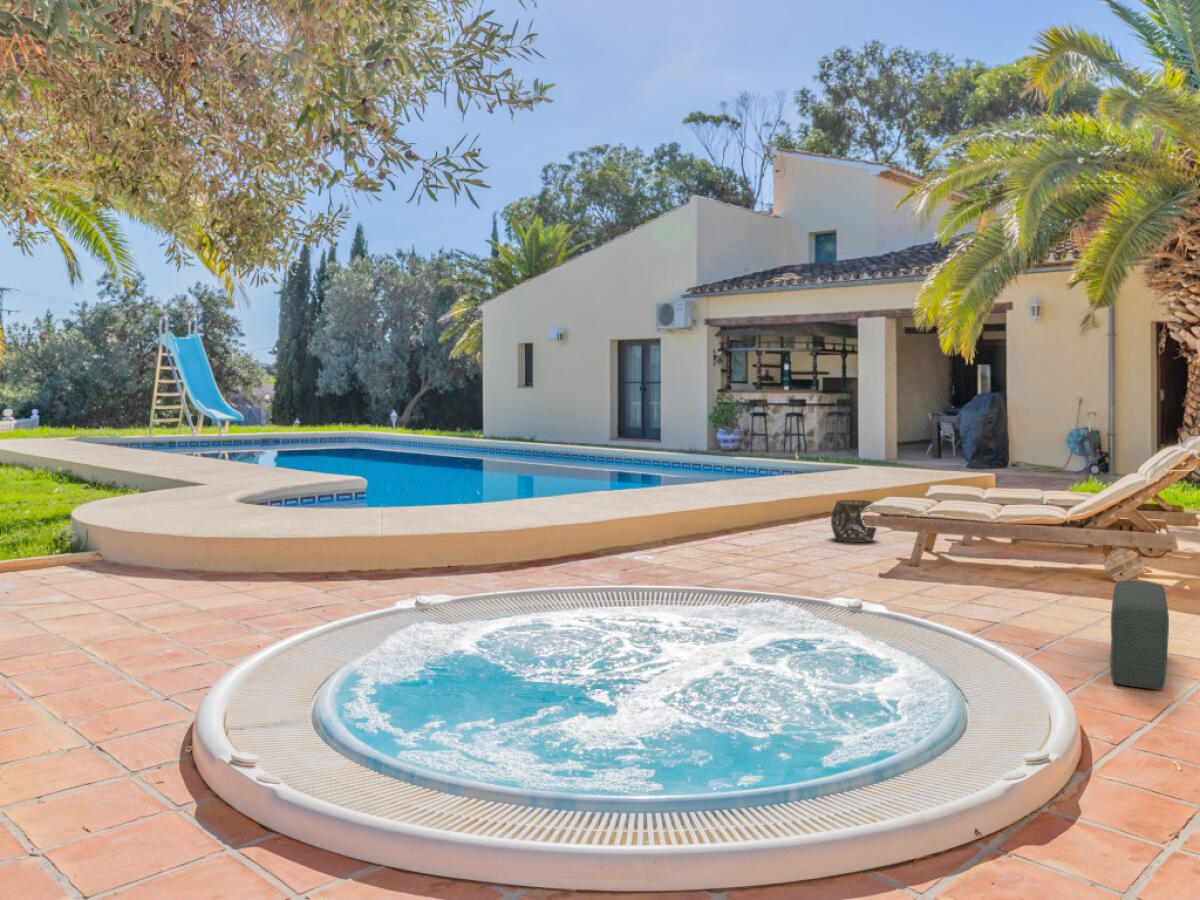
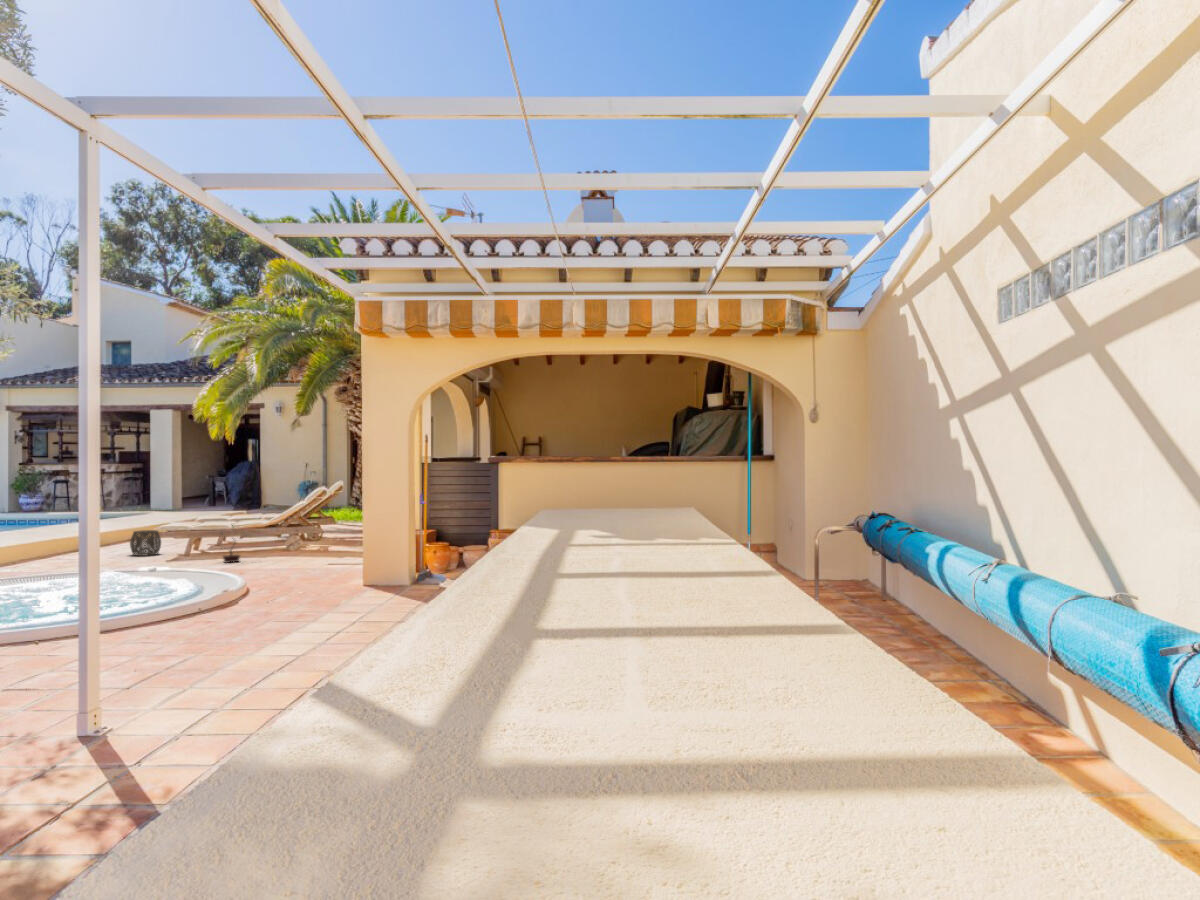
potted plant: none [983,506,1048,581] -> present [221,525,247,563]
pouf: present [1110,580,1169,689] -> none [263,546,291,586]

